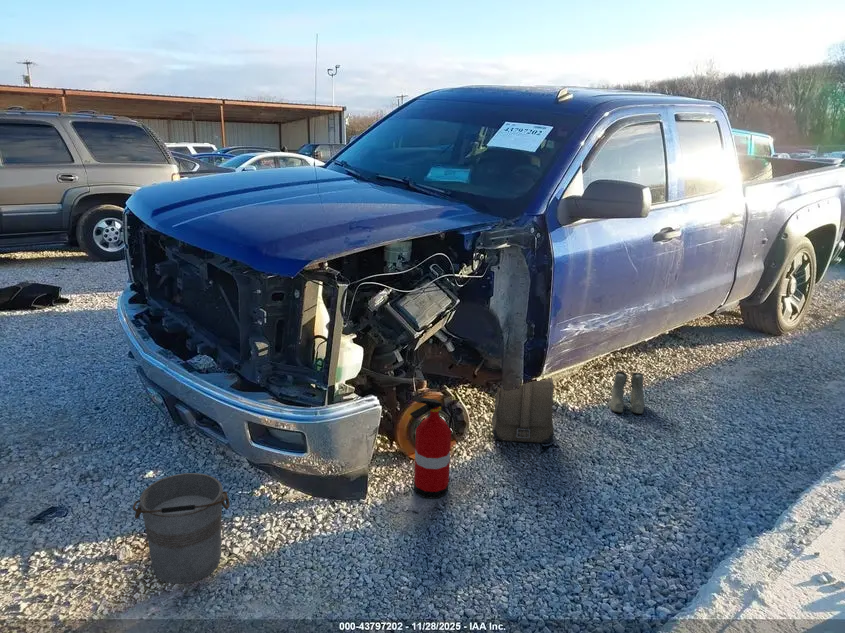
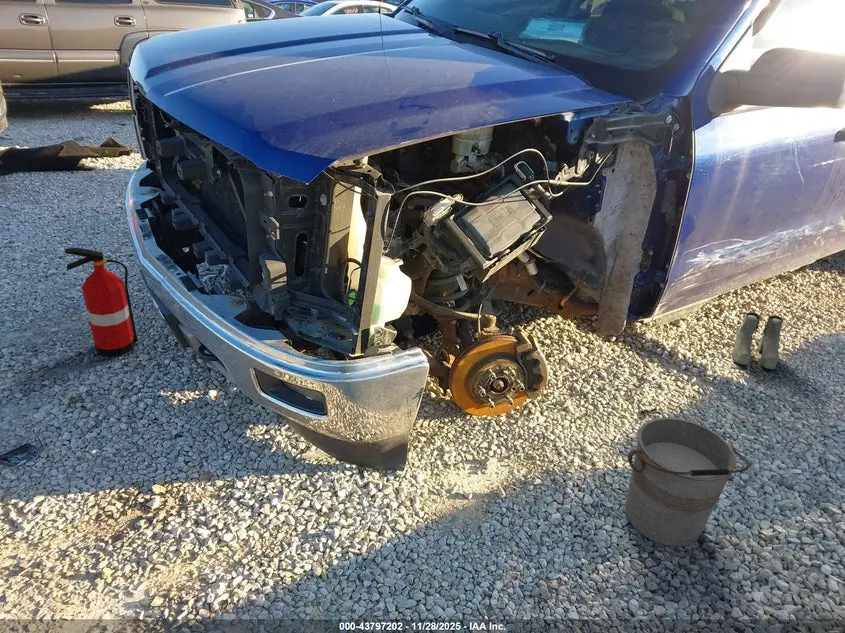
backpack: present [492,377,554,443] -> none [578,303,668,404]
fire extinguisher: present [410,397,453,499] -> present [65,248,138,357]
bucket: present [133,473,230,584] -> present [625,417,750,546]

